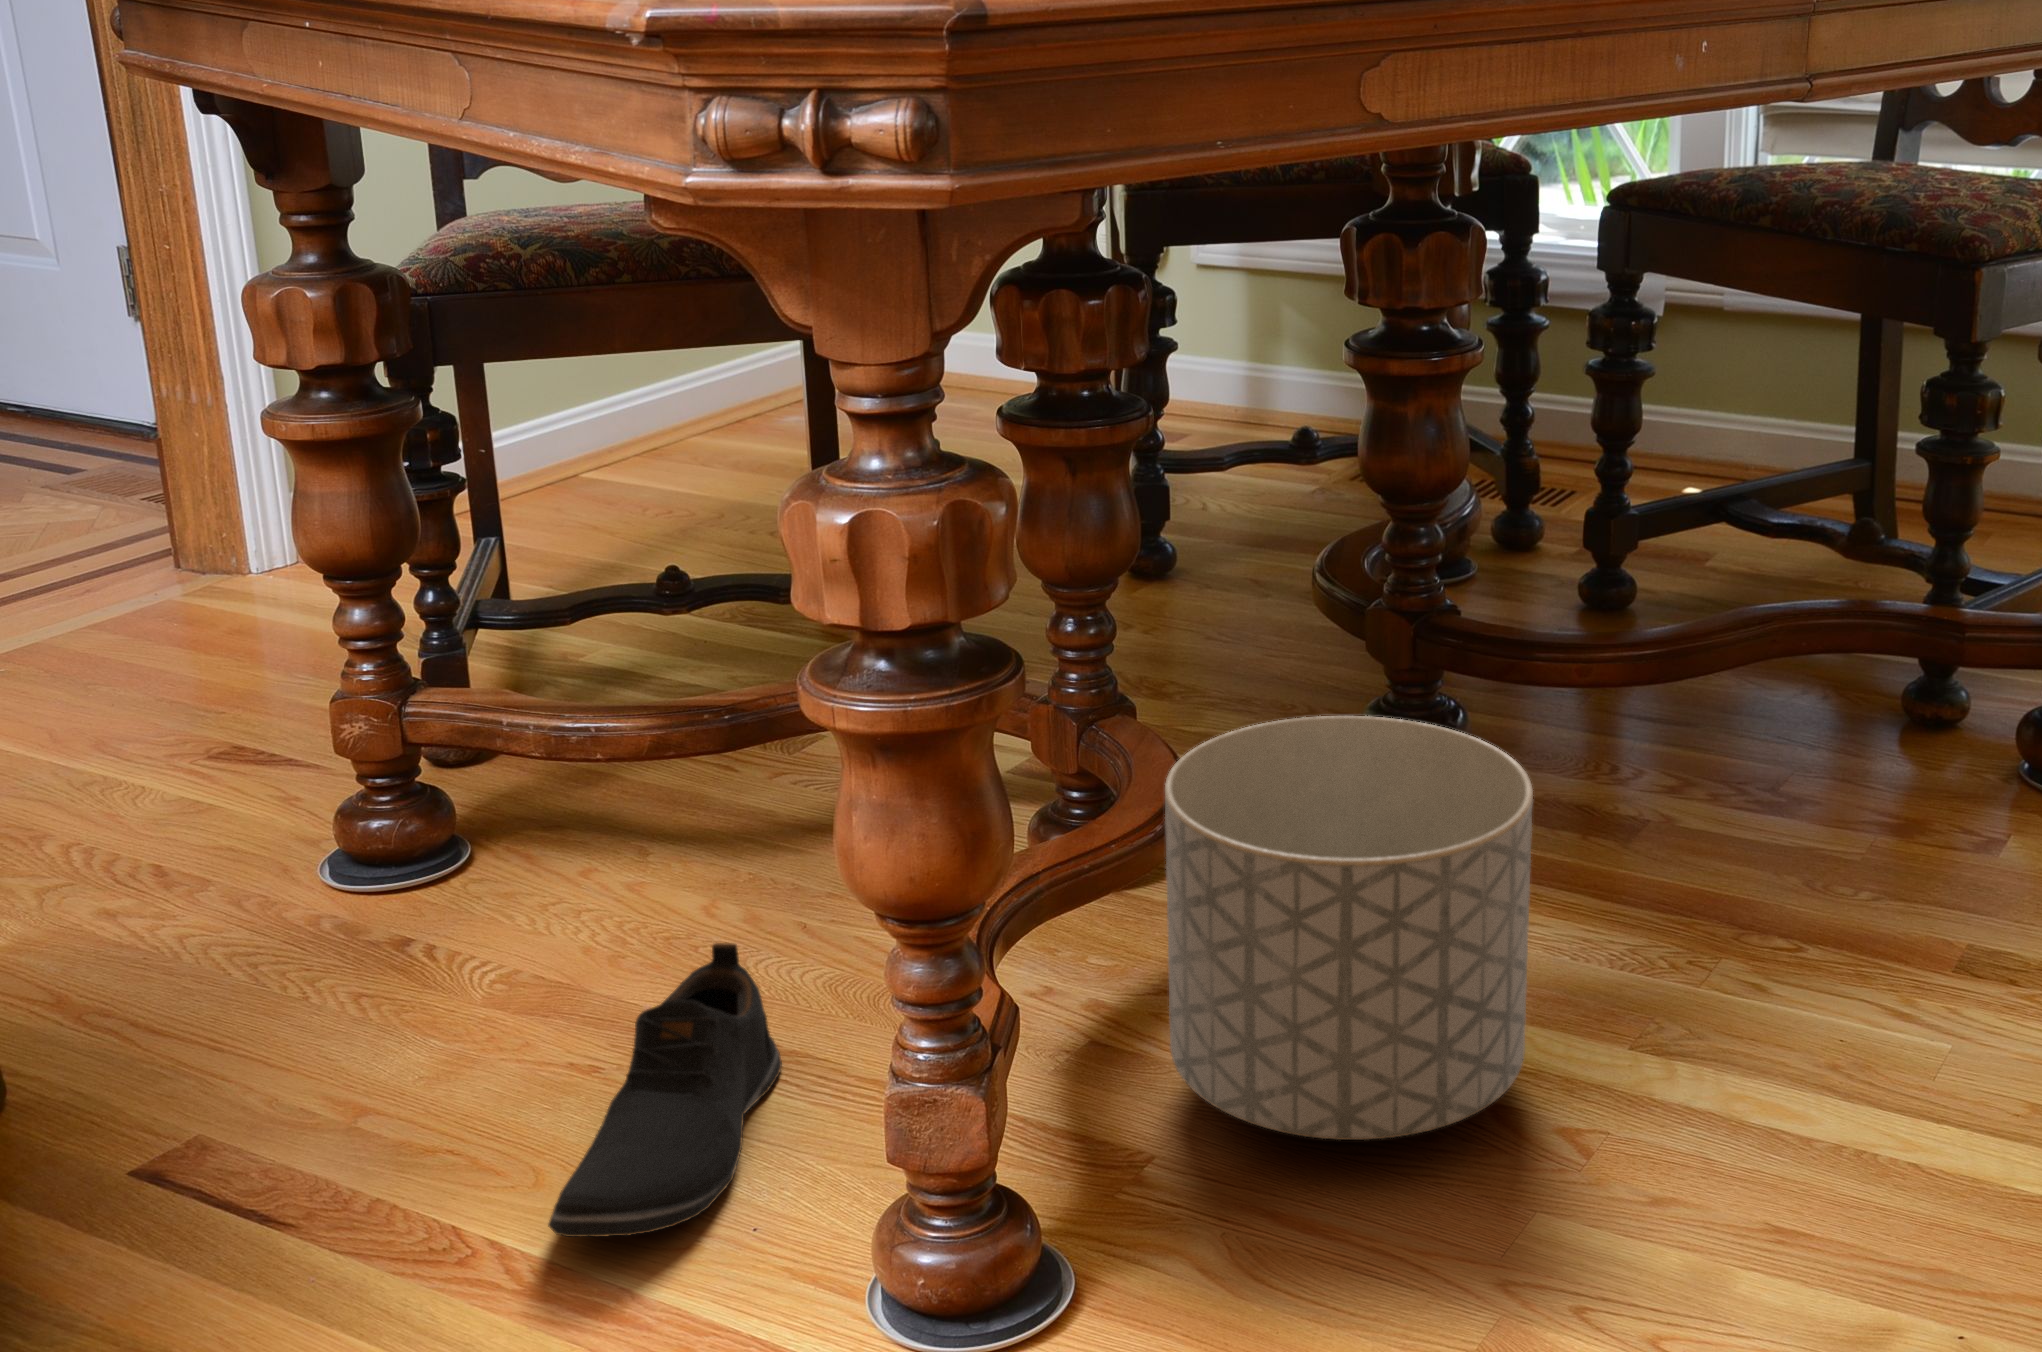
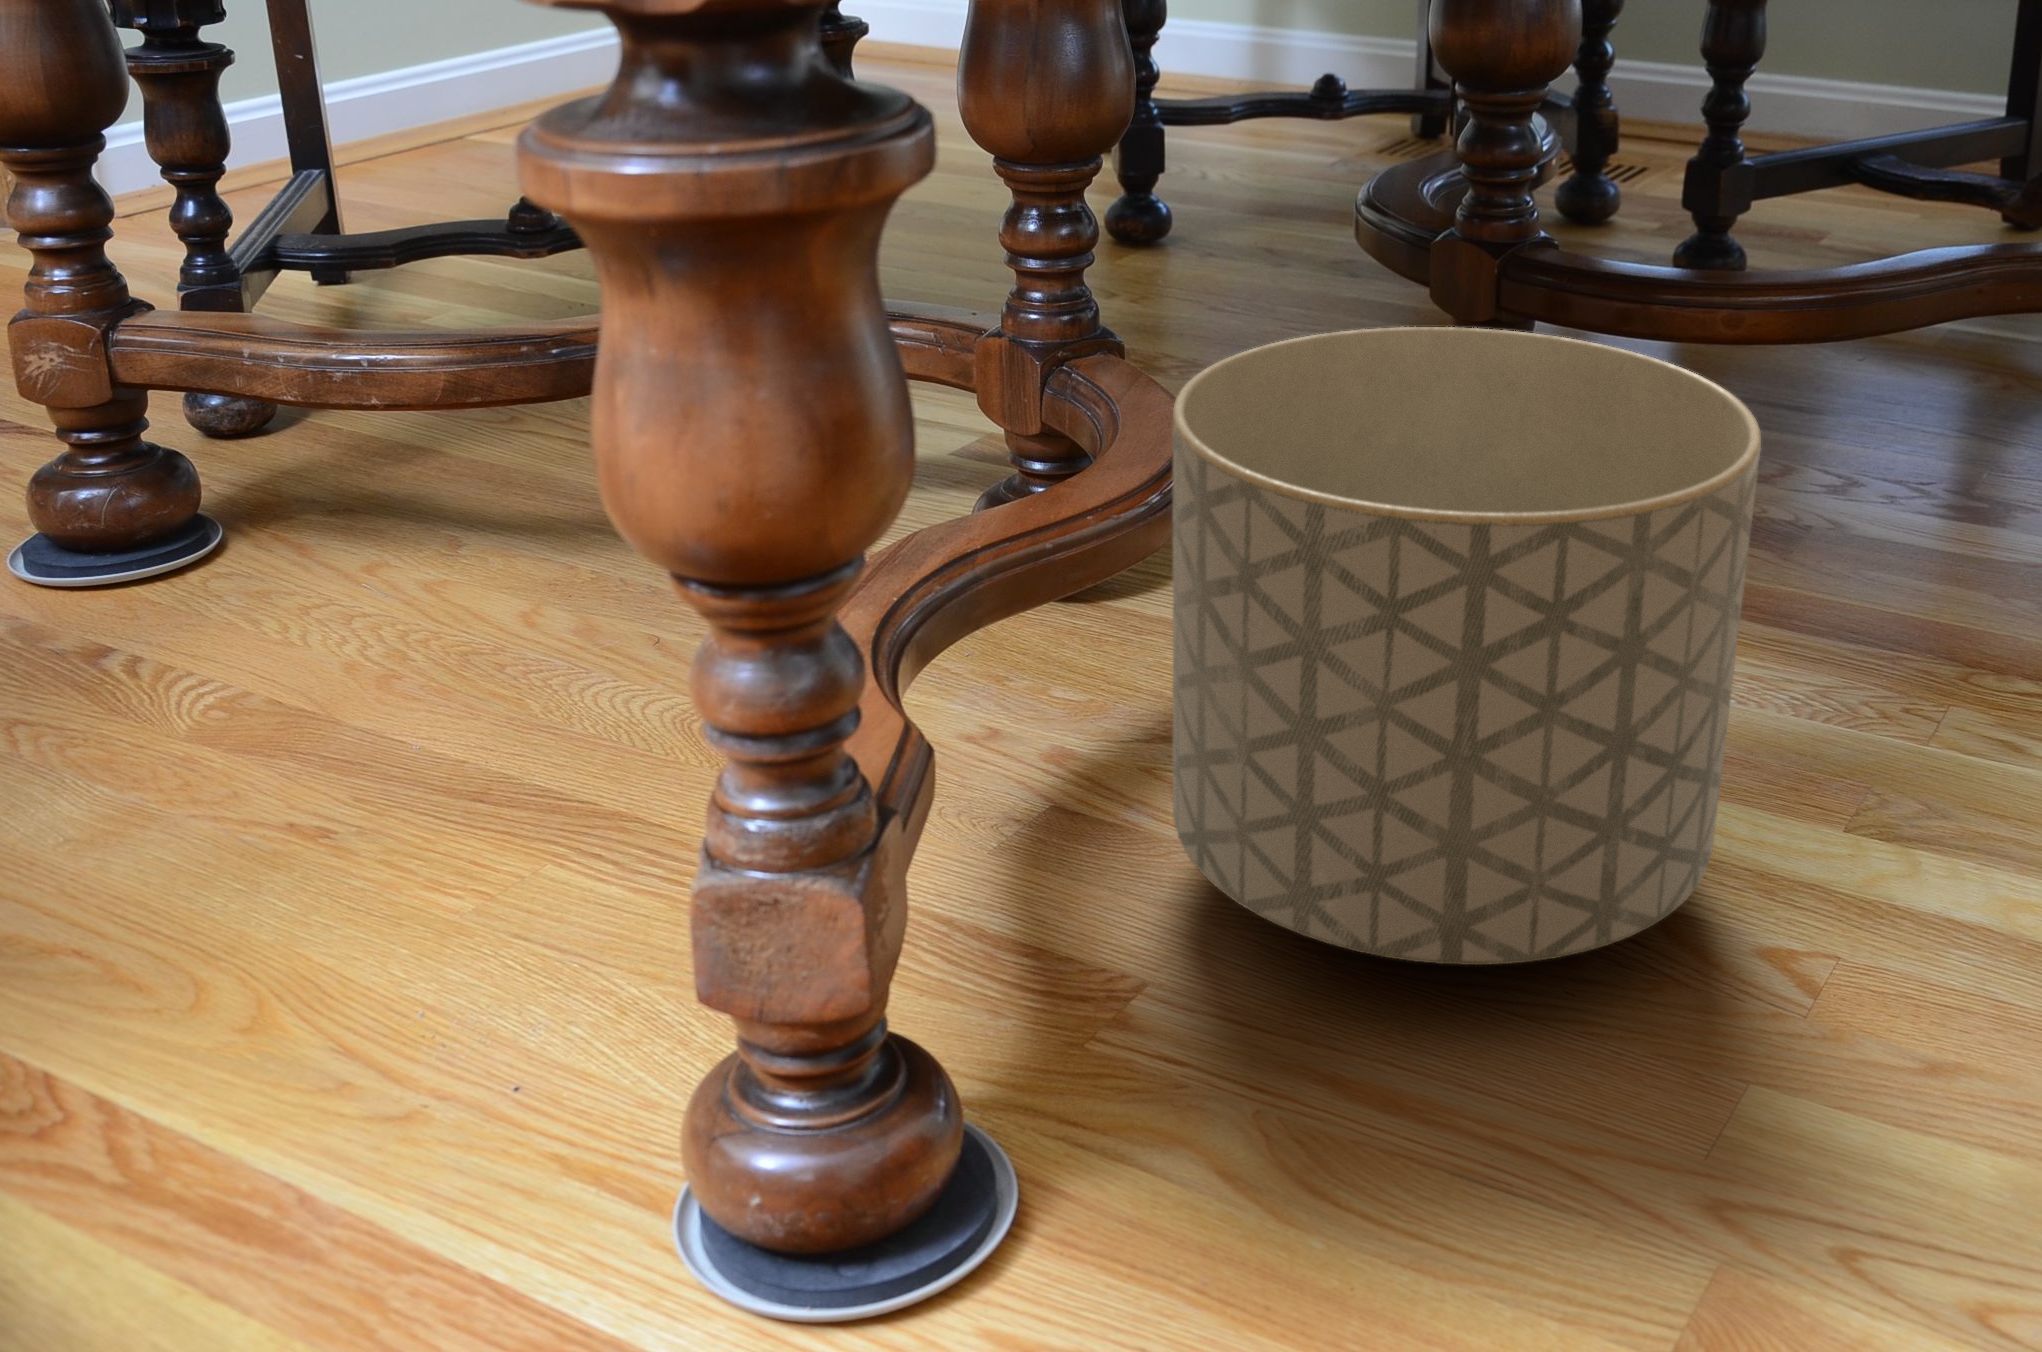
shoe: present [548,943,782,1237] -> none [168,649,599,1105]

